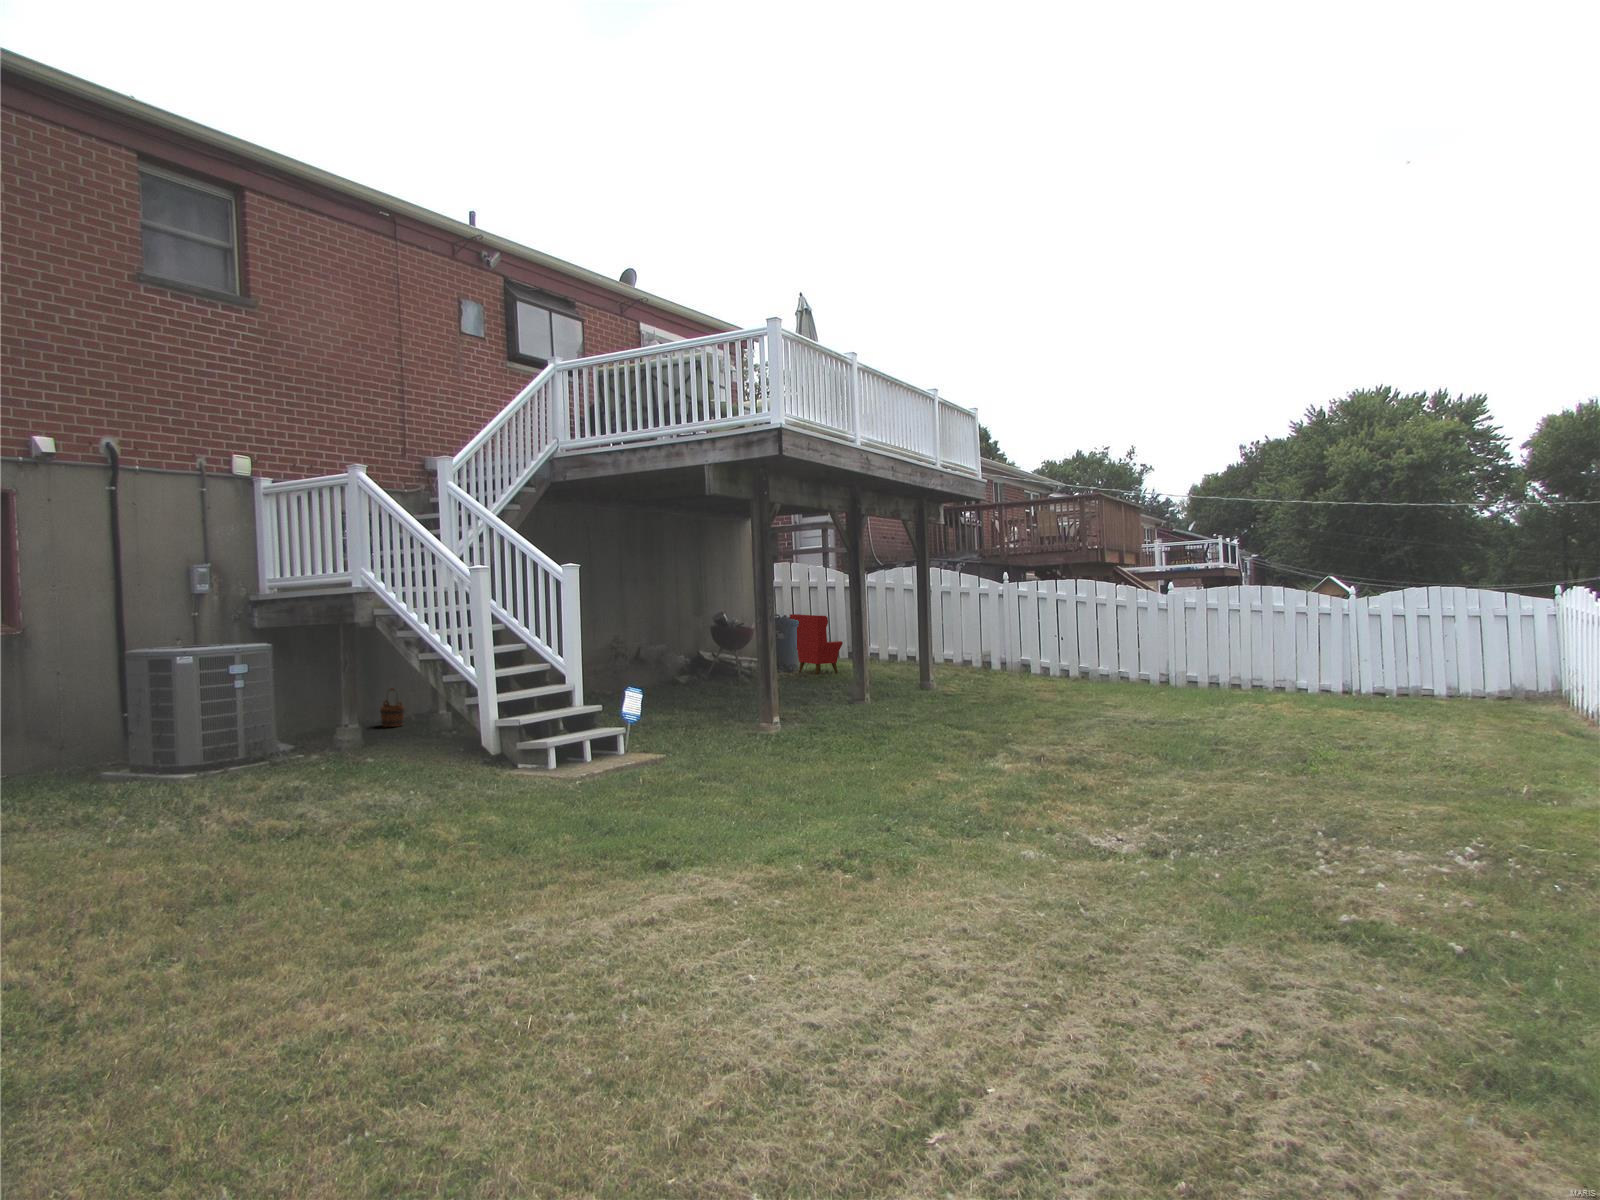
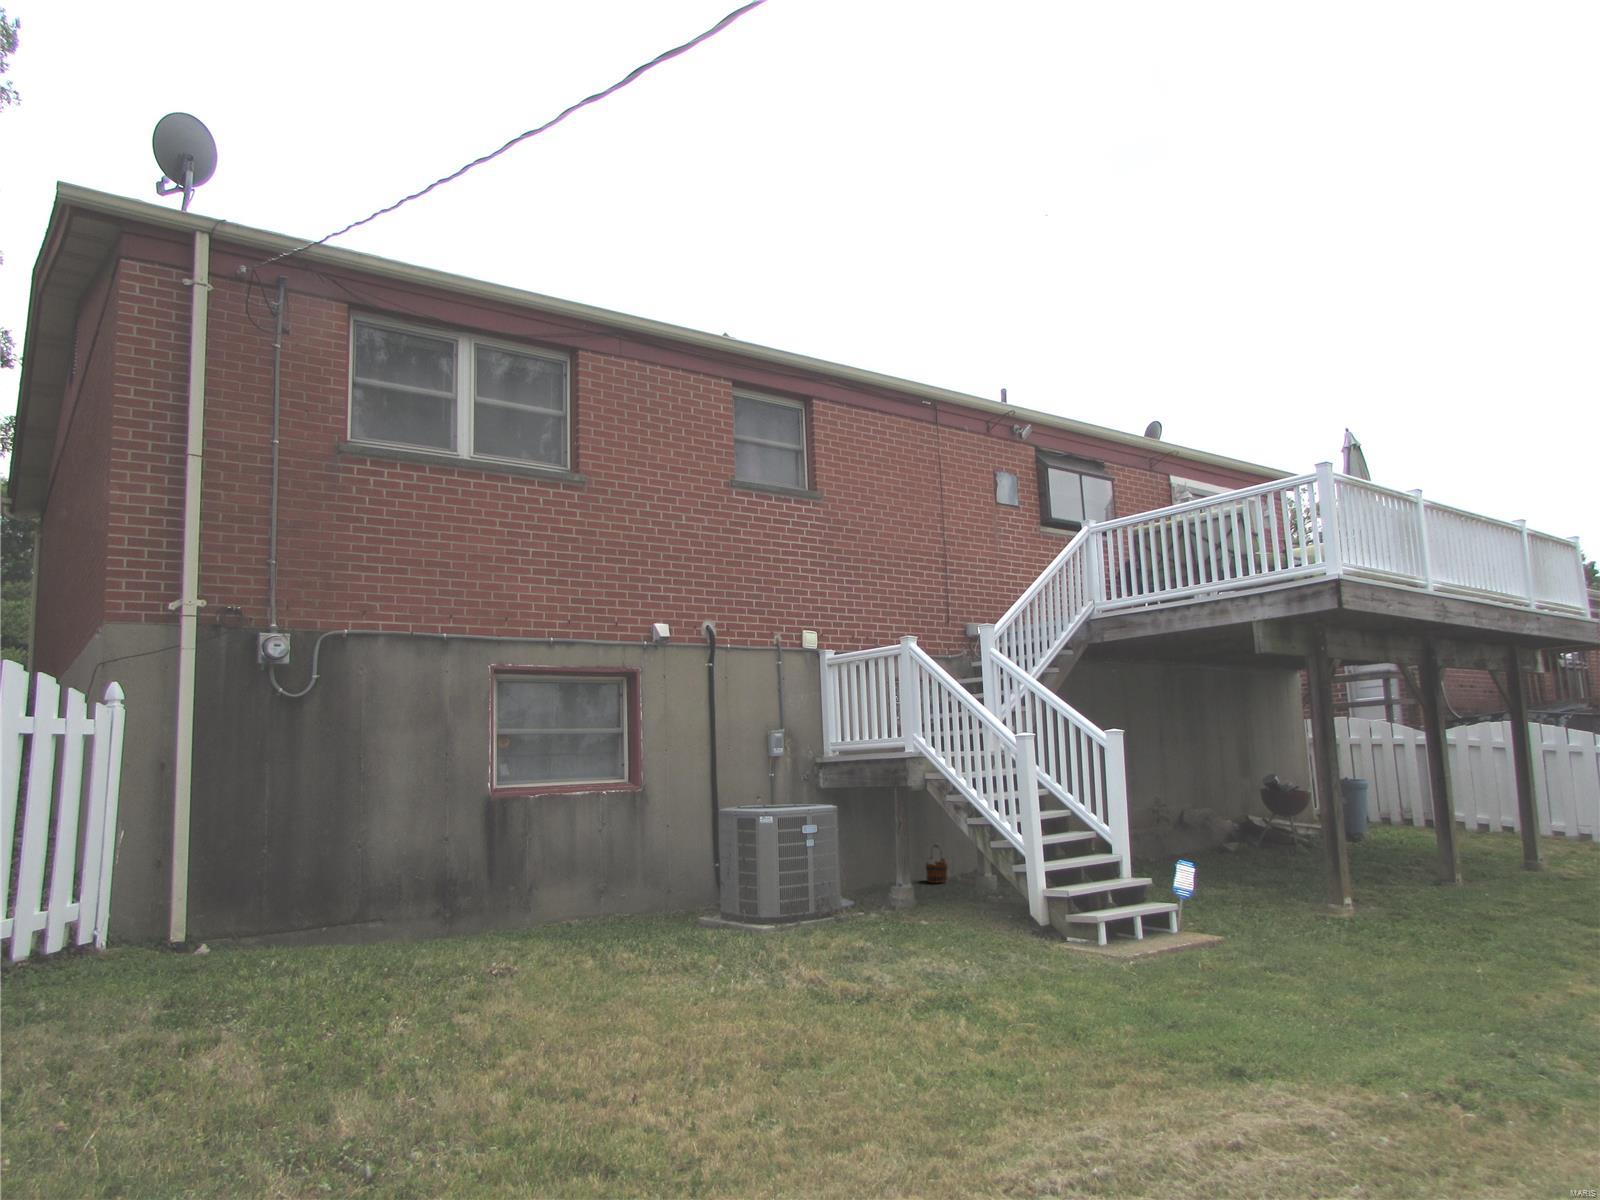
armchair: present [790,614,843,675] -> none [1354,779,1428,853]

